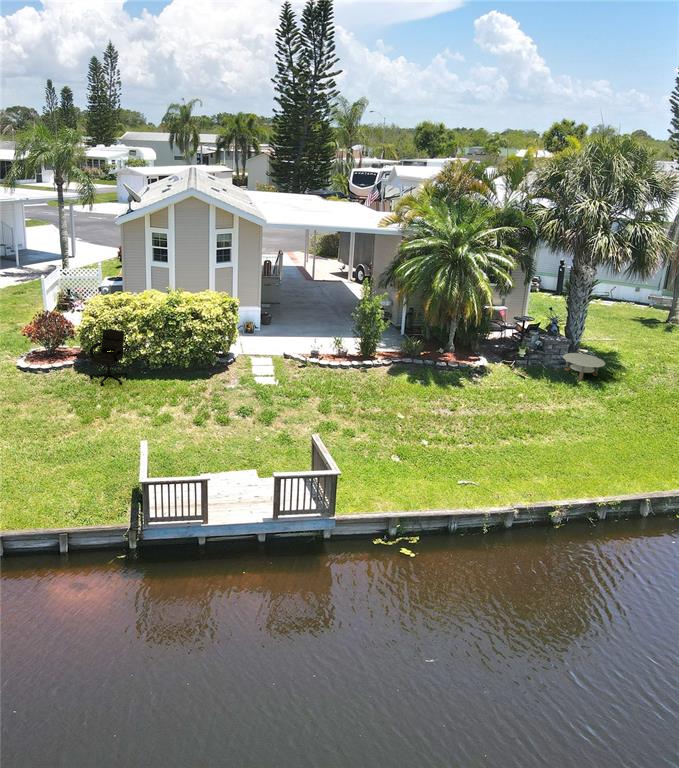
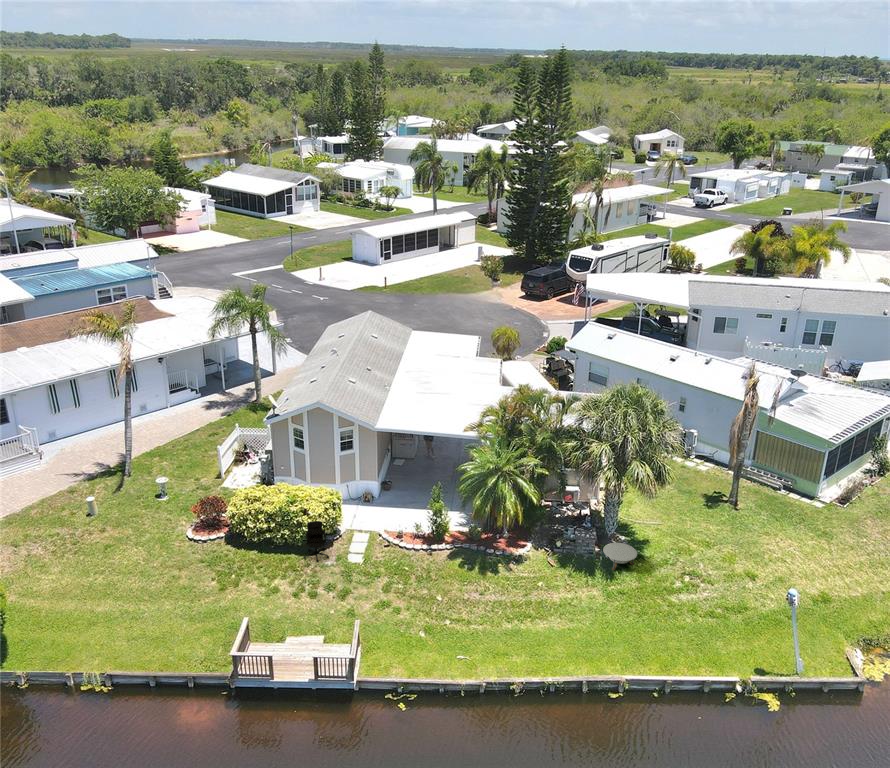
chair: present [90,329,128,386] -> present [304,521,329,562]

